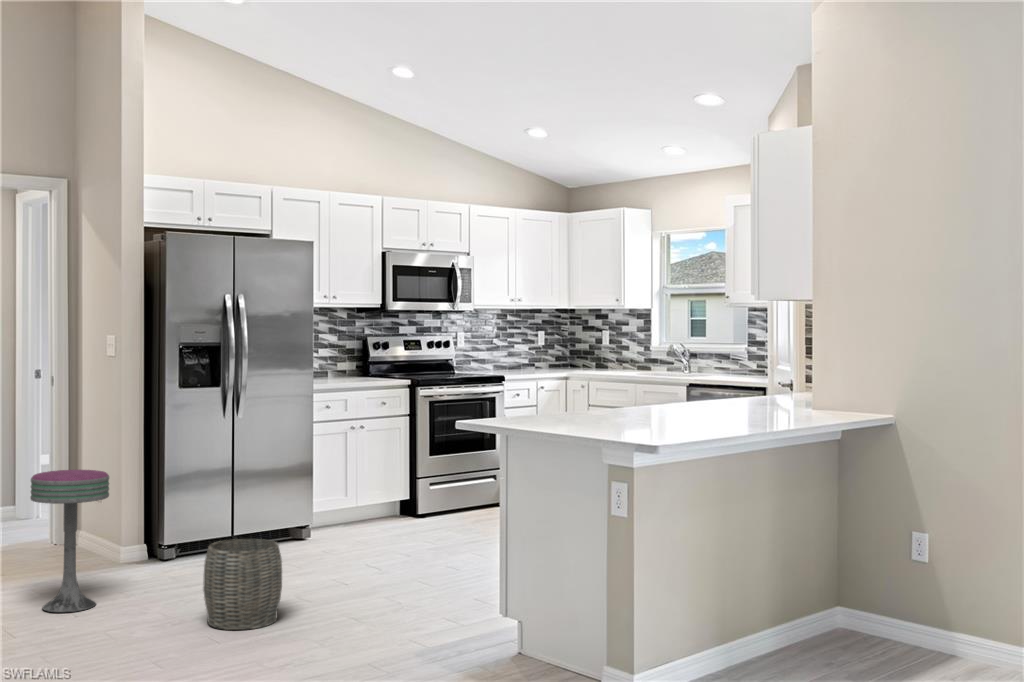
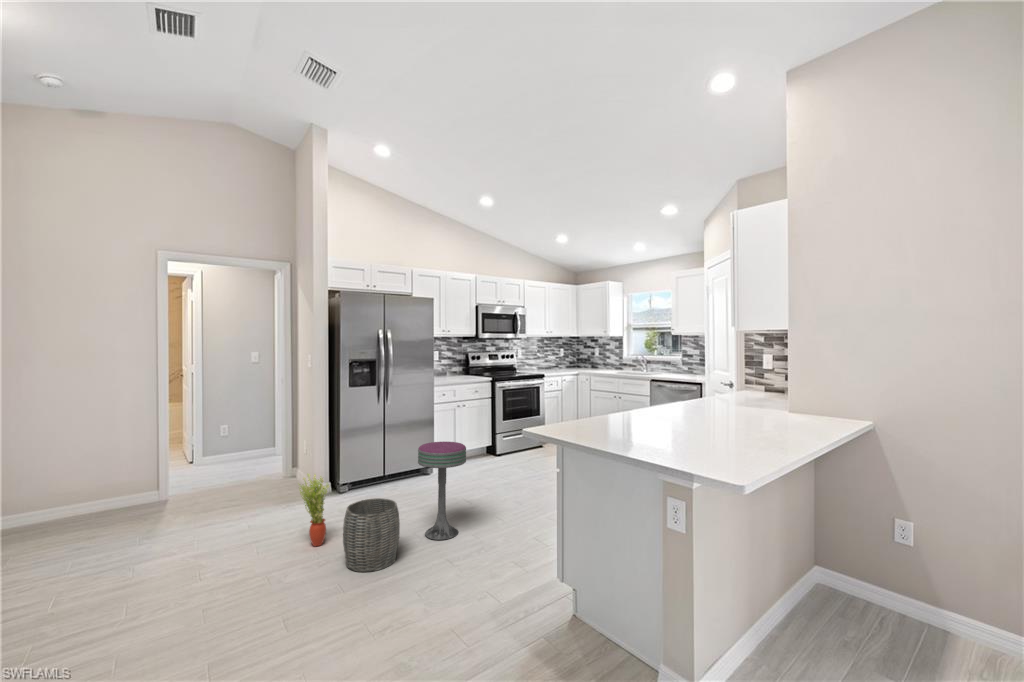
bar stool: present [30,470,109,613] -> present [418,442,466,540]
potted plant: none [128,505,174,610] -> present [300,474,329,546]

